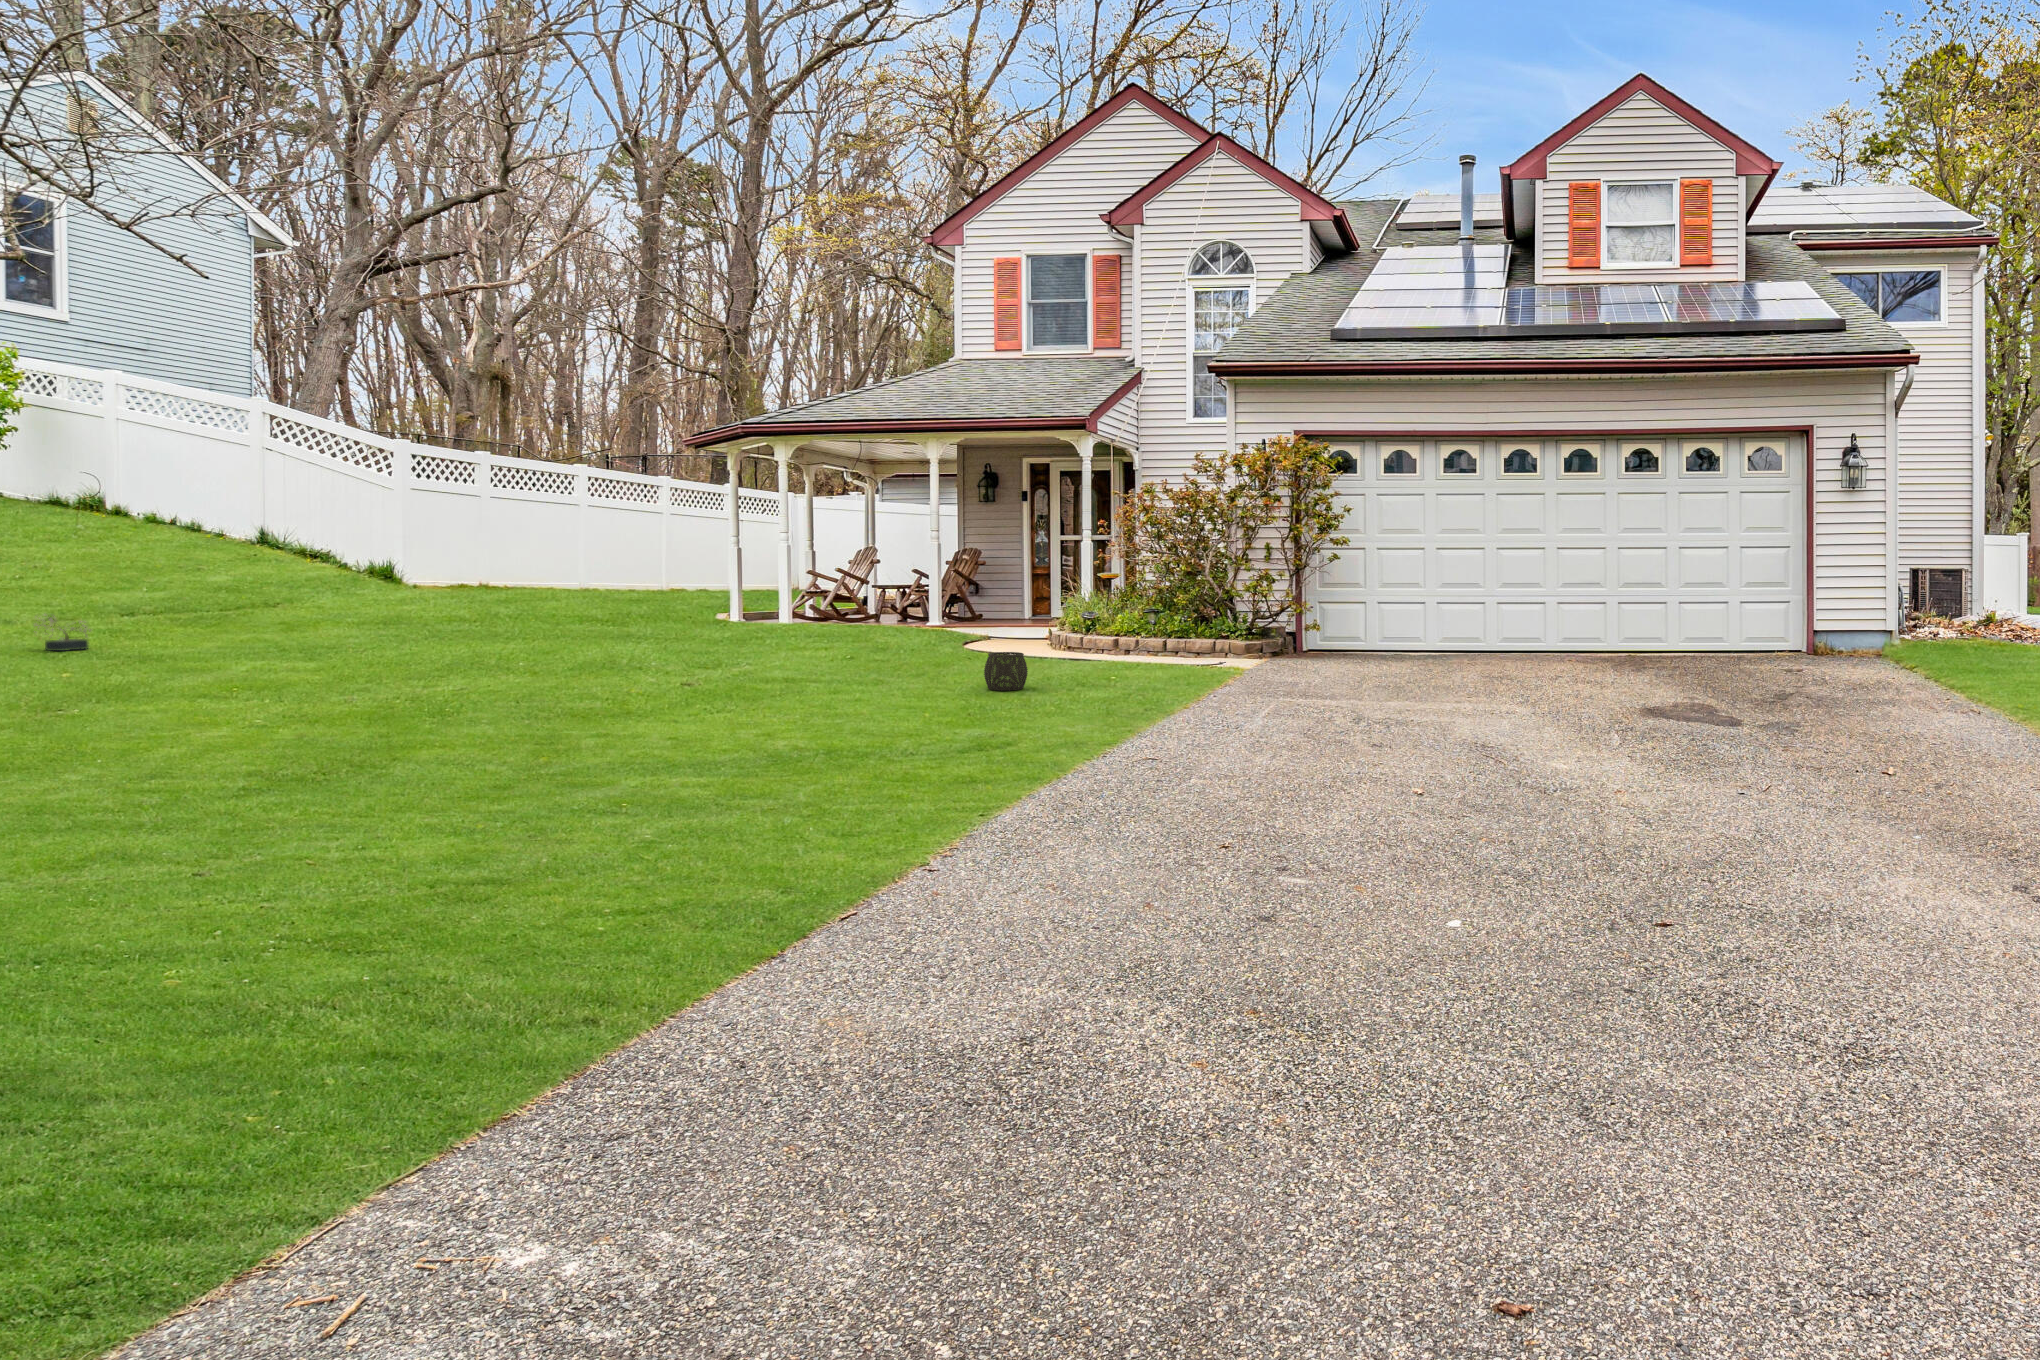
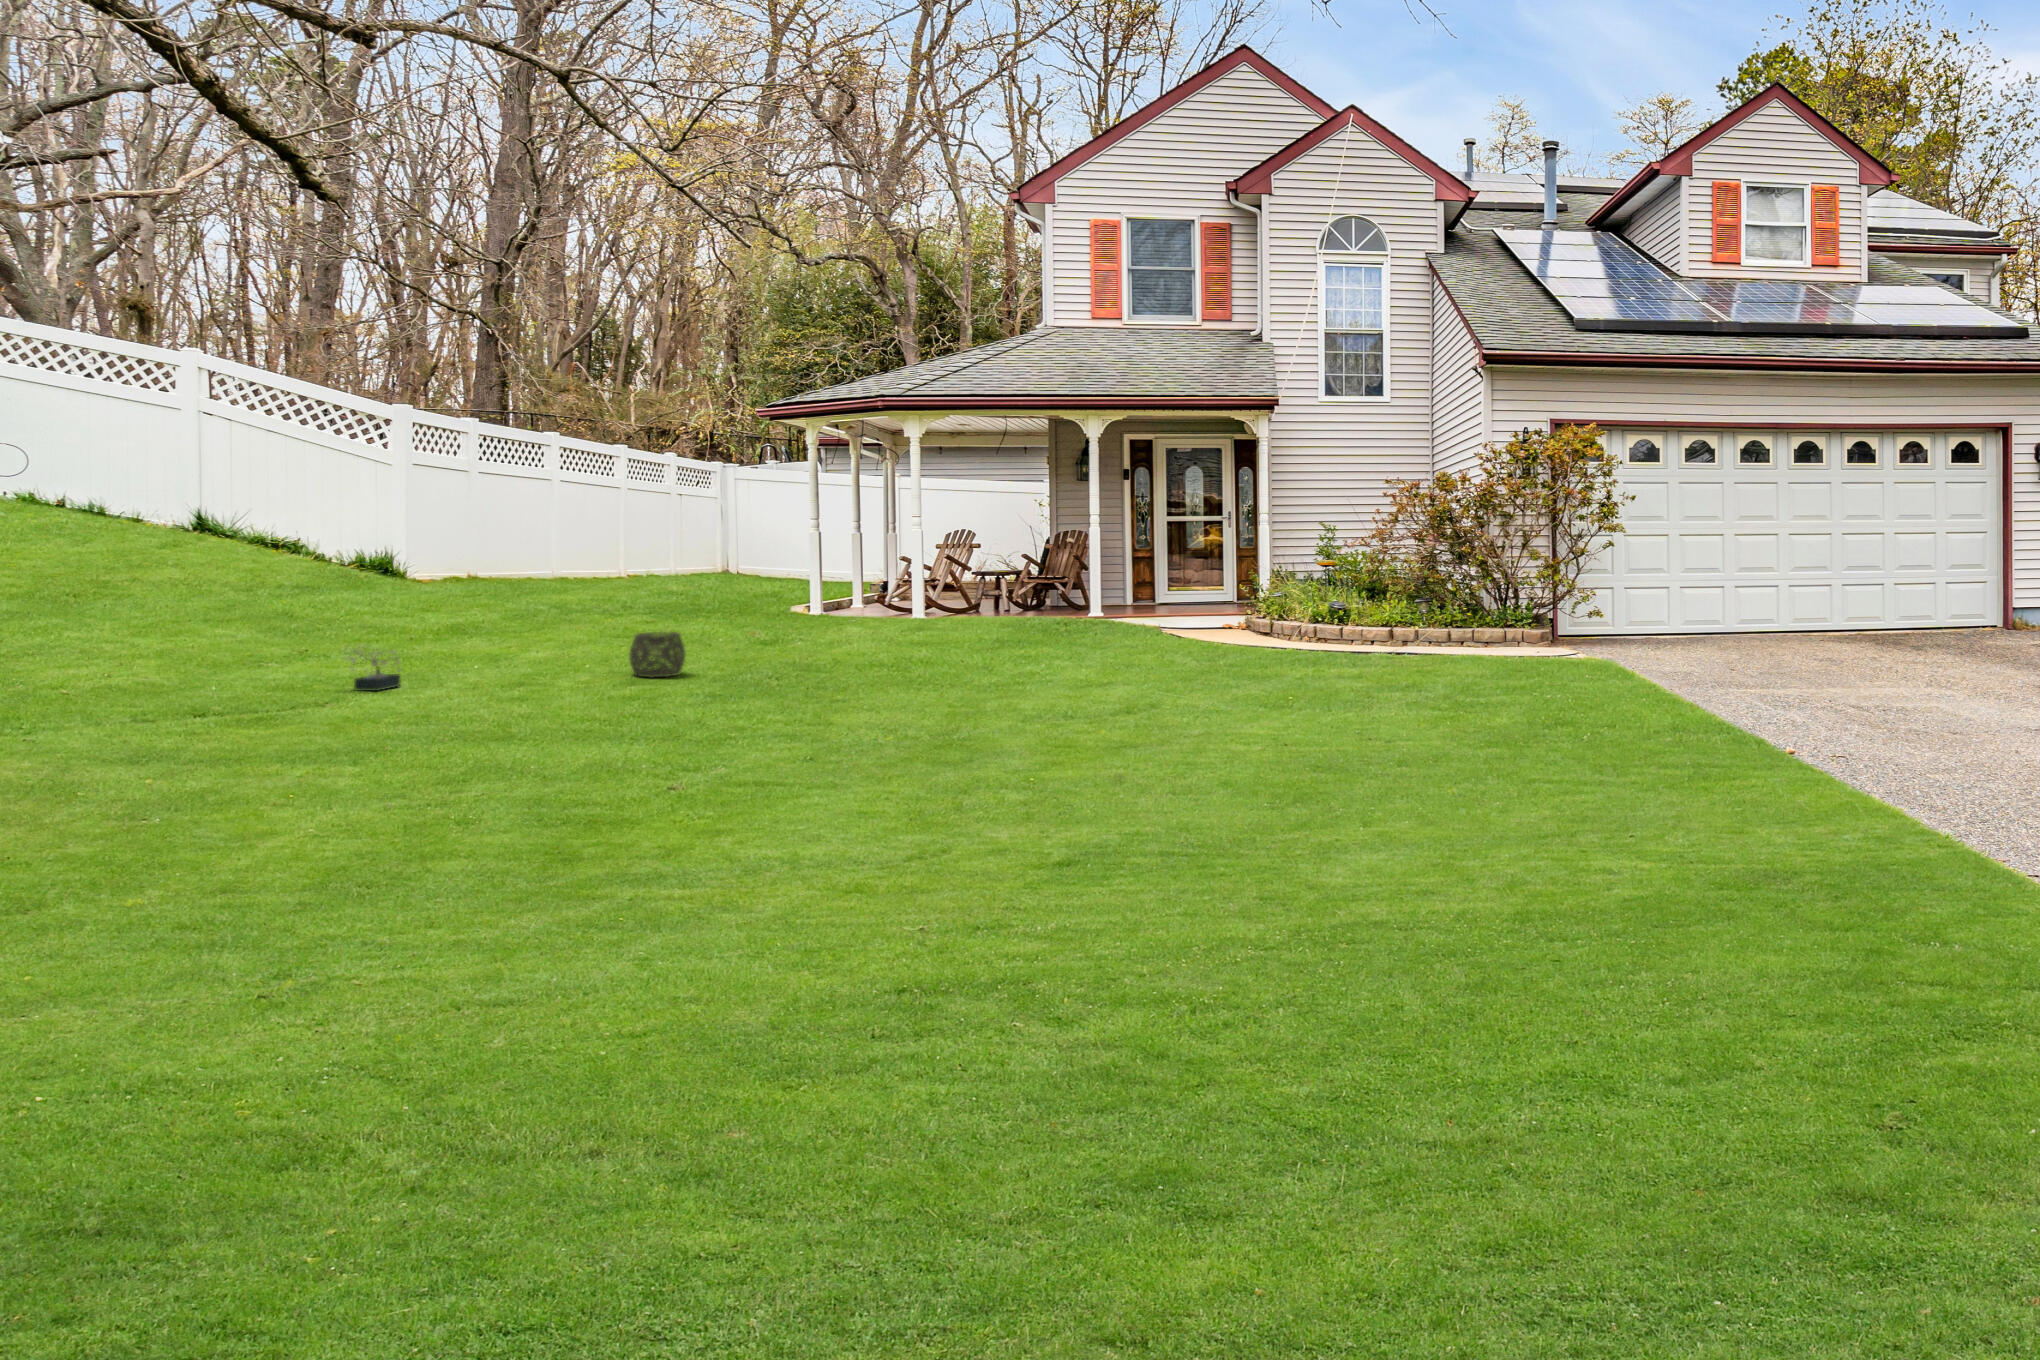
woven basket: present [984,652,1028,691] -> present [629,632,686,677]

